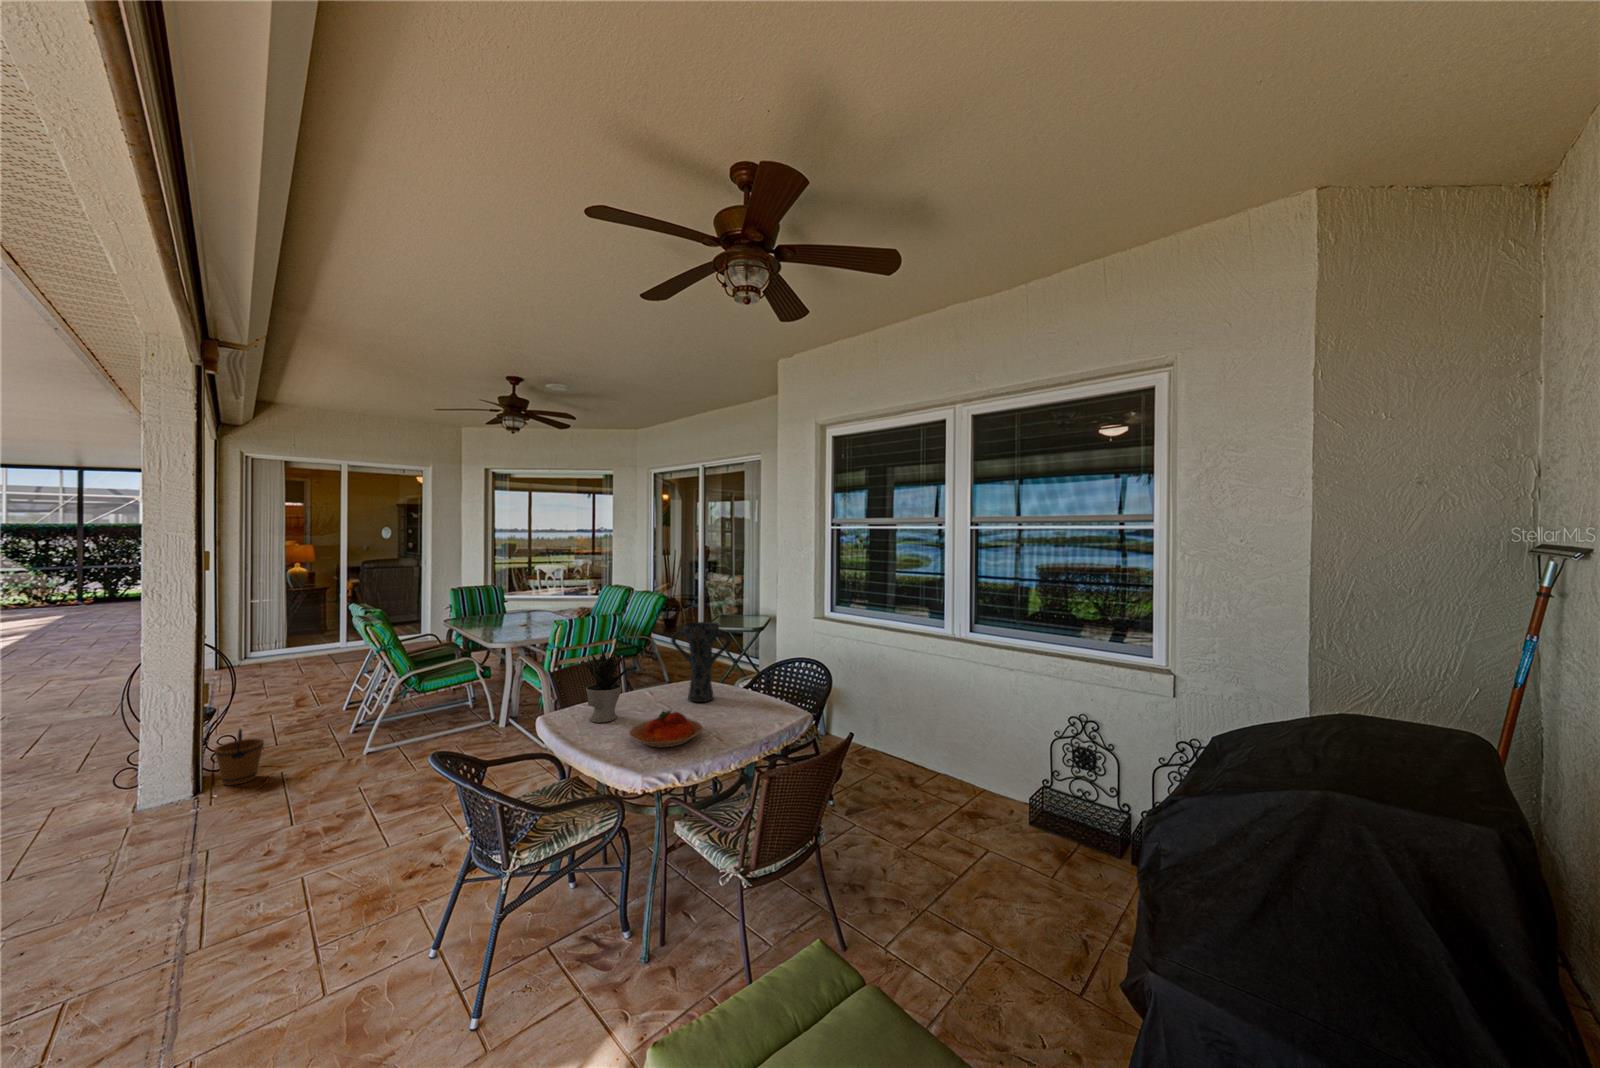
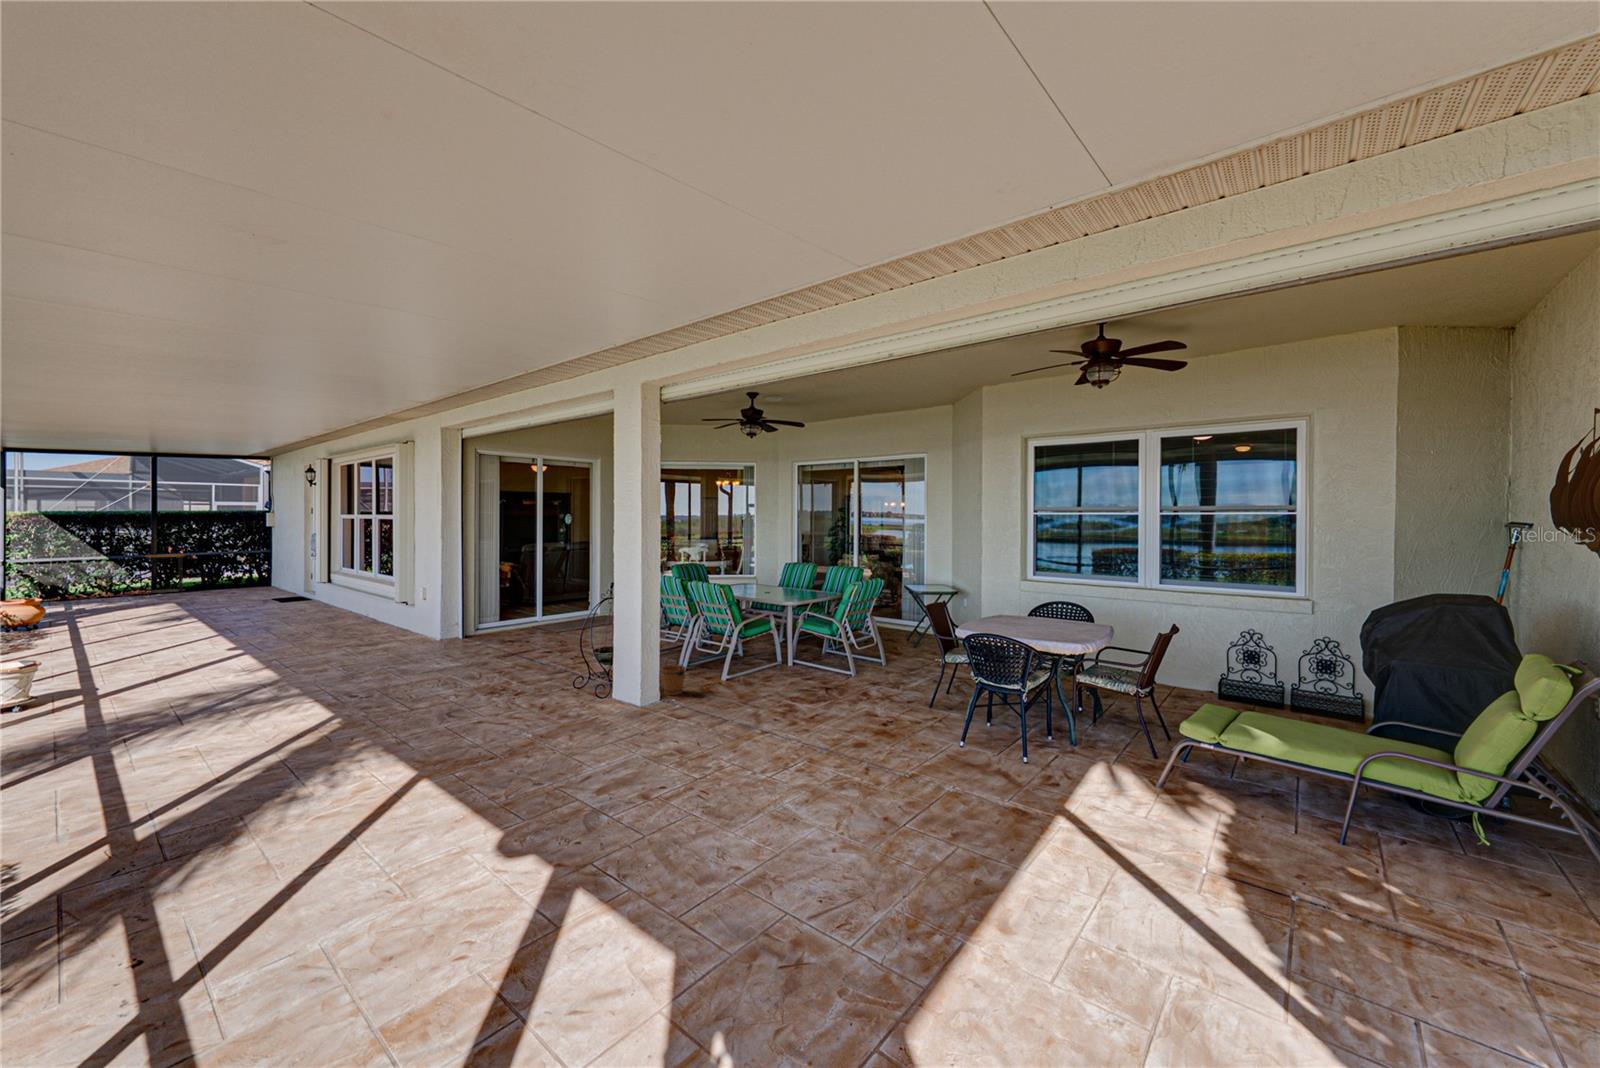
side table: none [57,565,101,604] -> present [147,554,184,593]
vase: present [671,622,731,702] -> none [1020,573,1057,621]
potted plant: present [583,647,632,722] -> none [990,584,1018,628]
plate: present [629,711,703,747] -> none [1038,617,1082,635]

